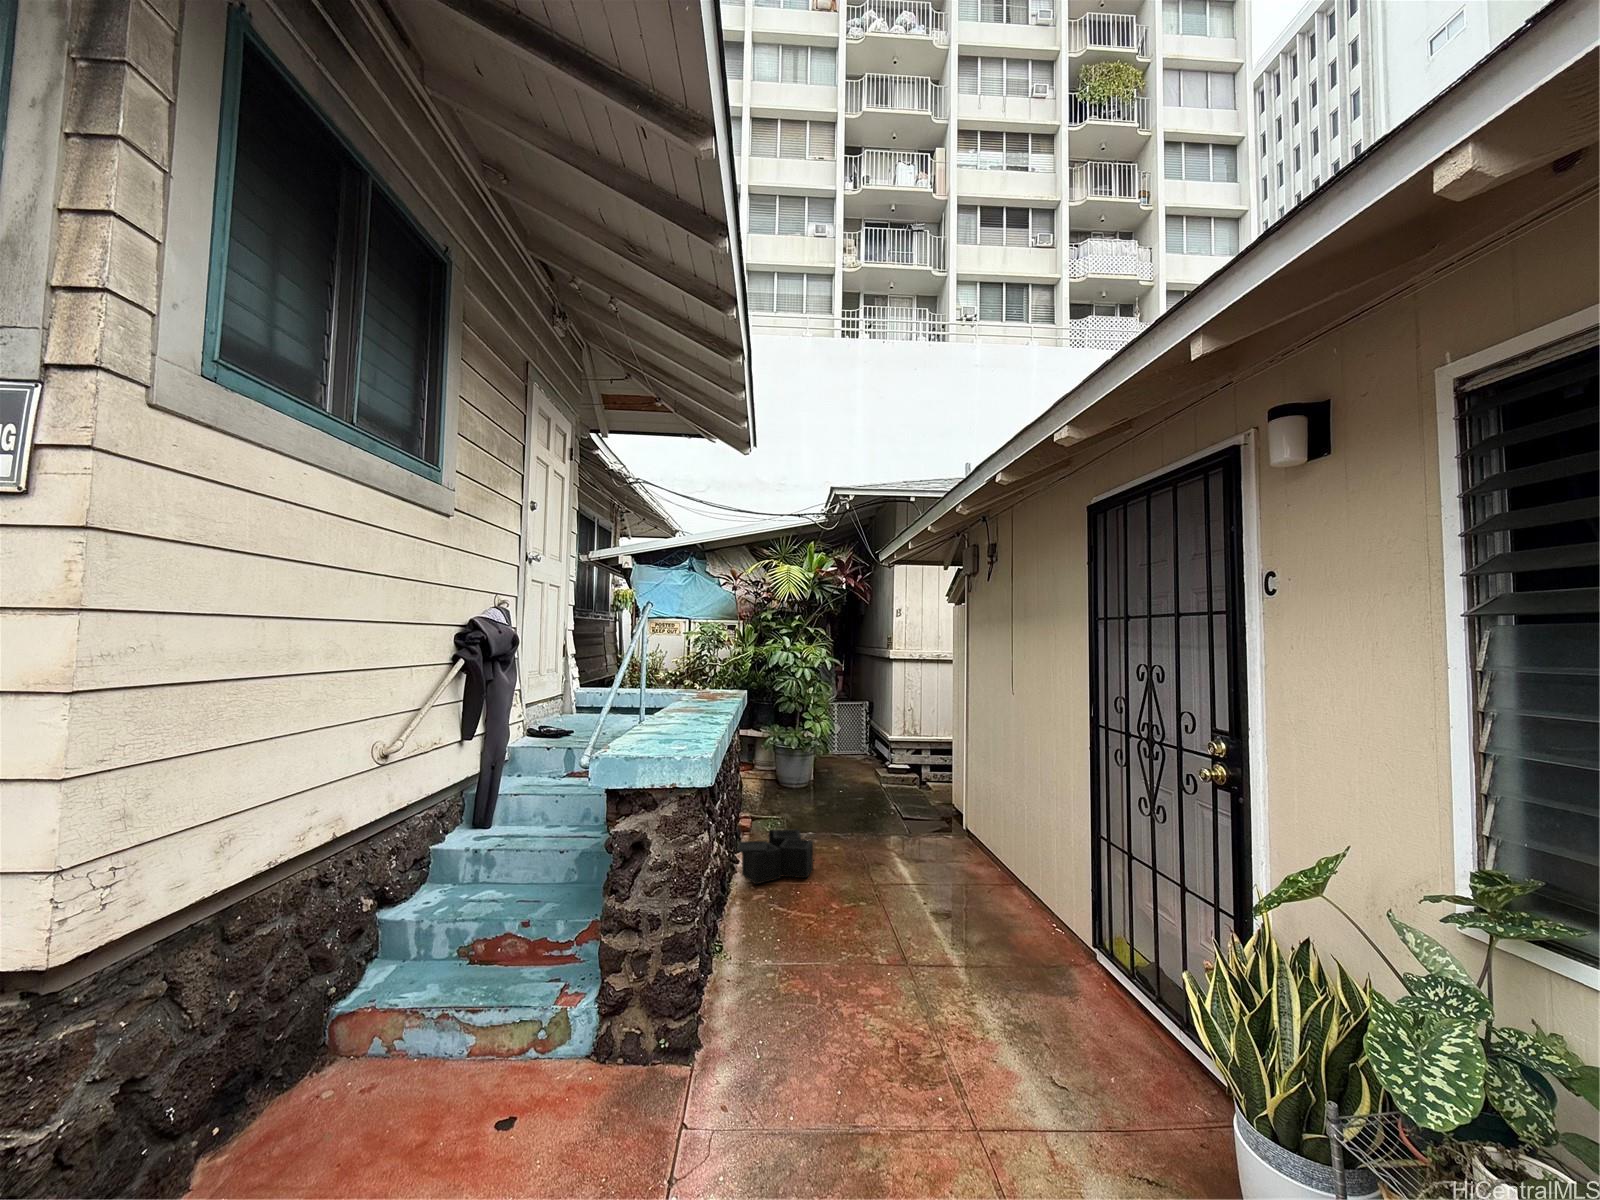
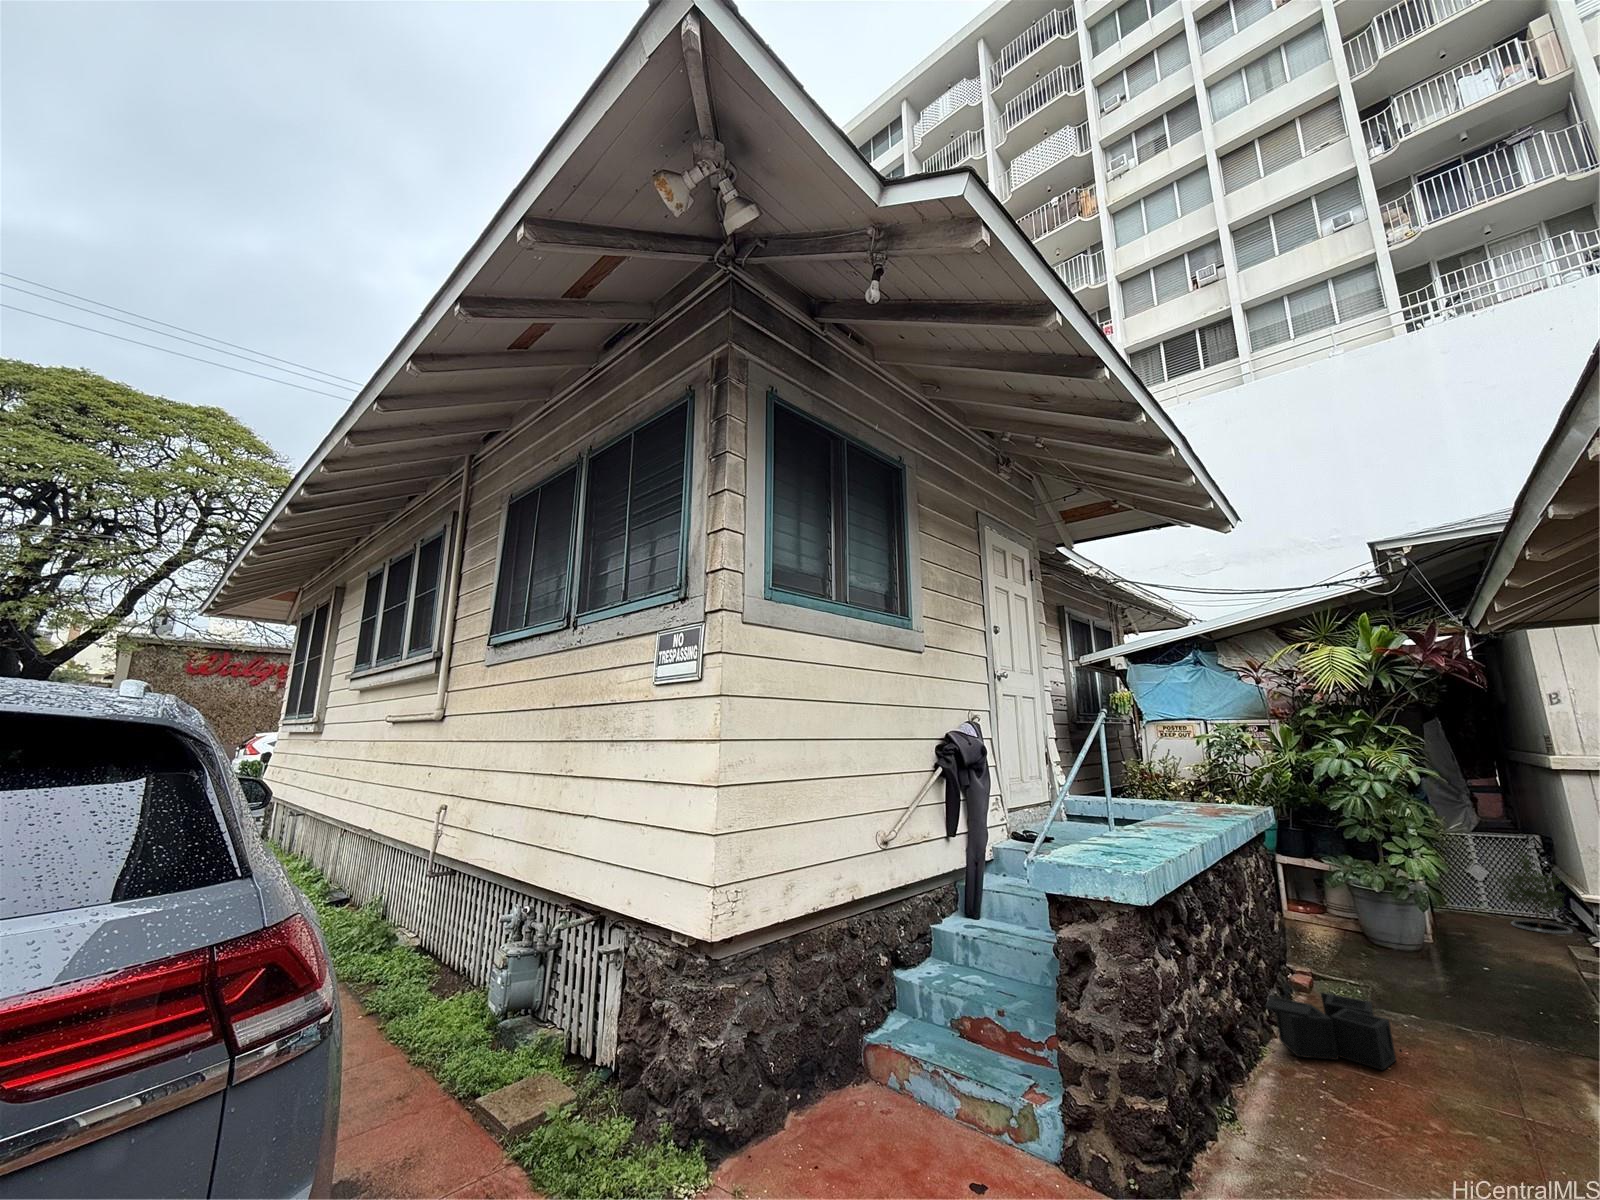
potted tree: none [845,709,879,762] -> present [1497,853,1572,934]

